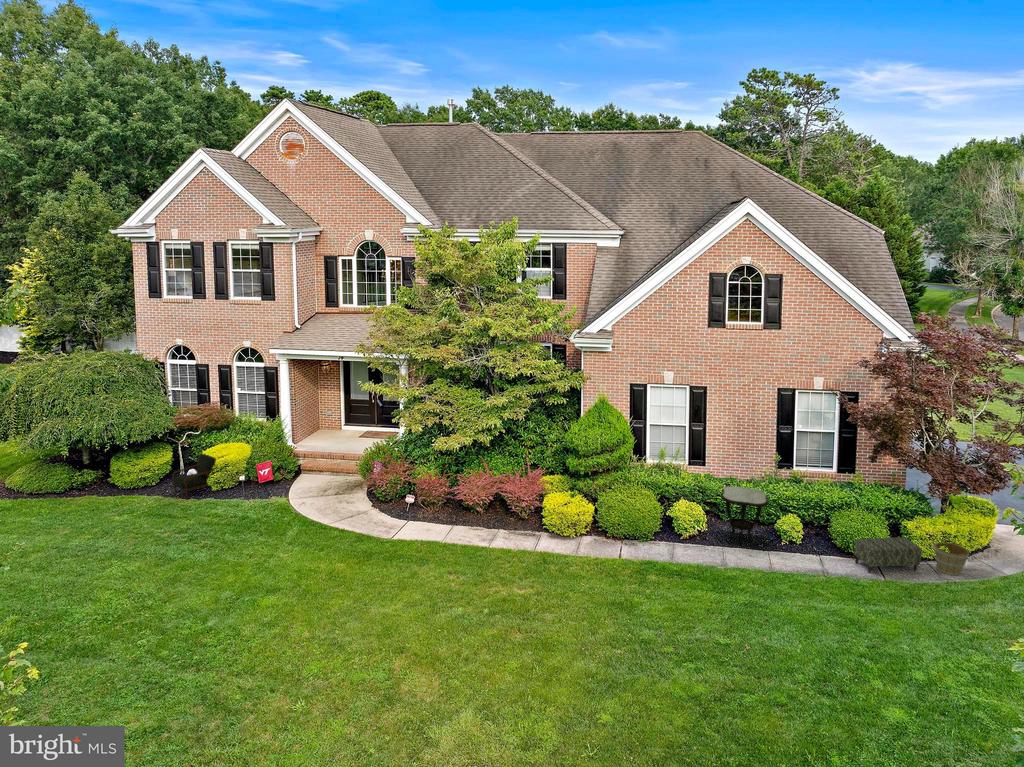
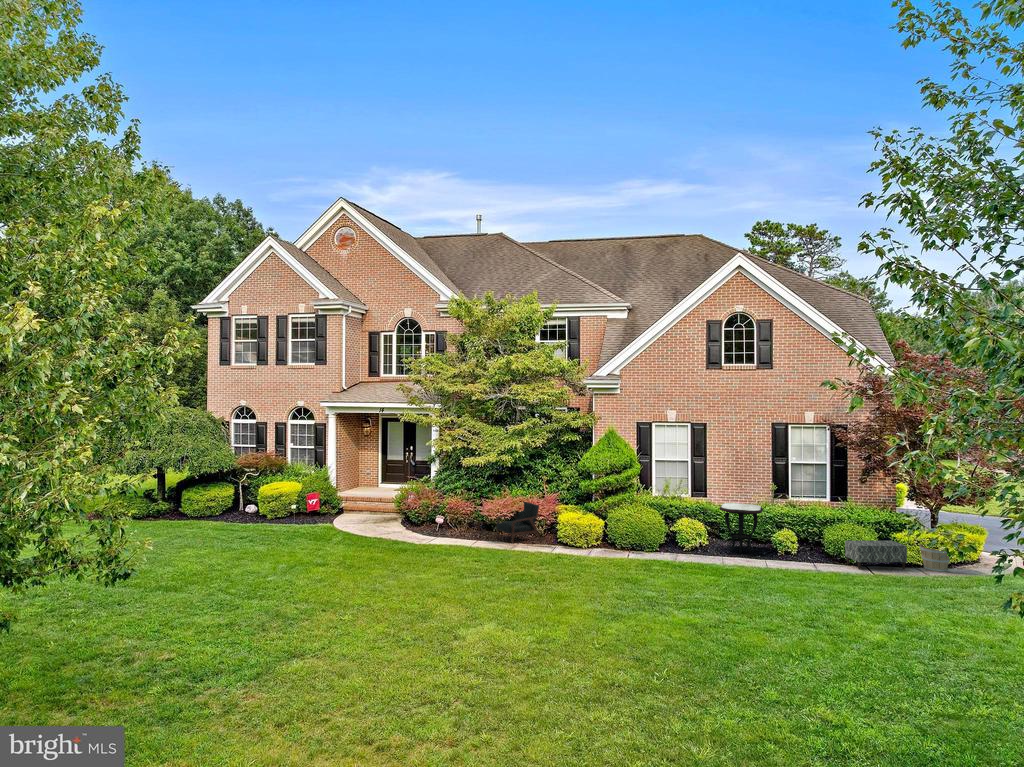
chair: present [173,454,216,499] -> present [497,502,541,544]

